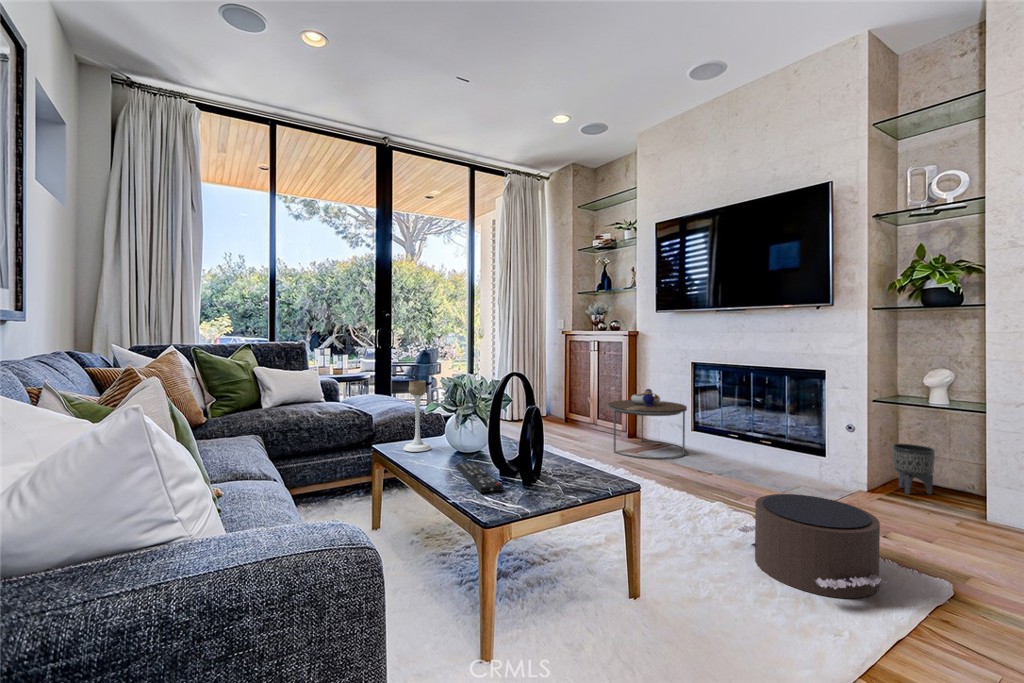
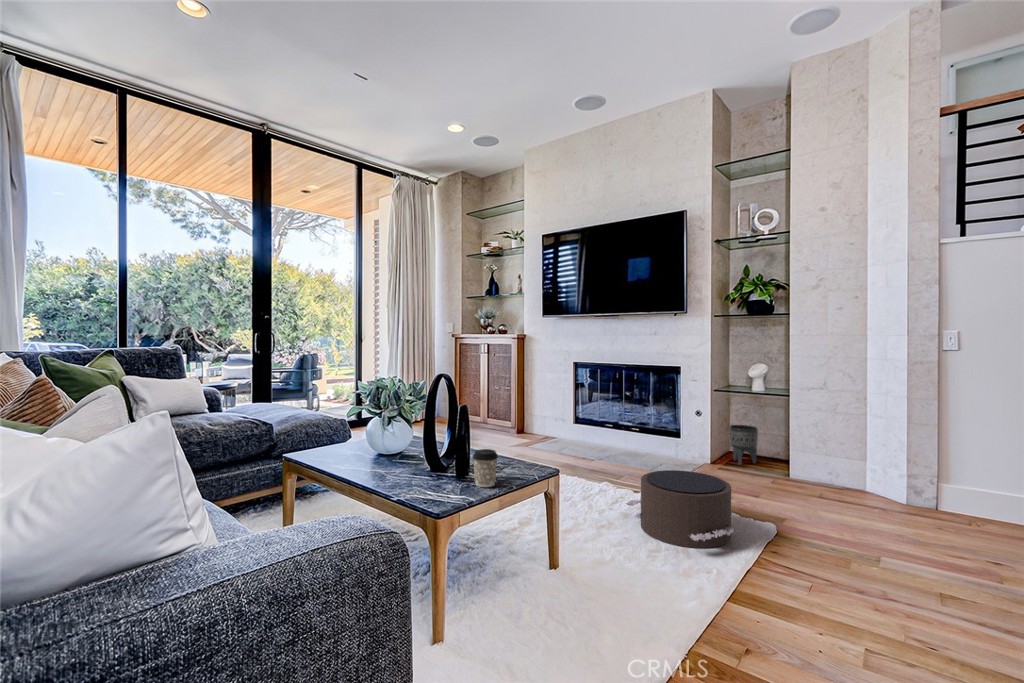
candle holder: present [403,380,432,452] -> none [322,386,352,458]
side table: present [608,389,687,459] -> none [499,387,569,451]
coffee cup: none [536,454,565,496] -> present [473,449,498,487]
remote control: present [456,462,503,493] -> none [385,463,441,490]

